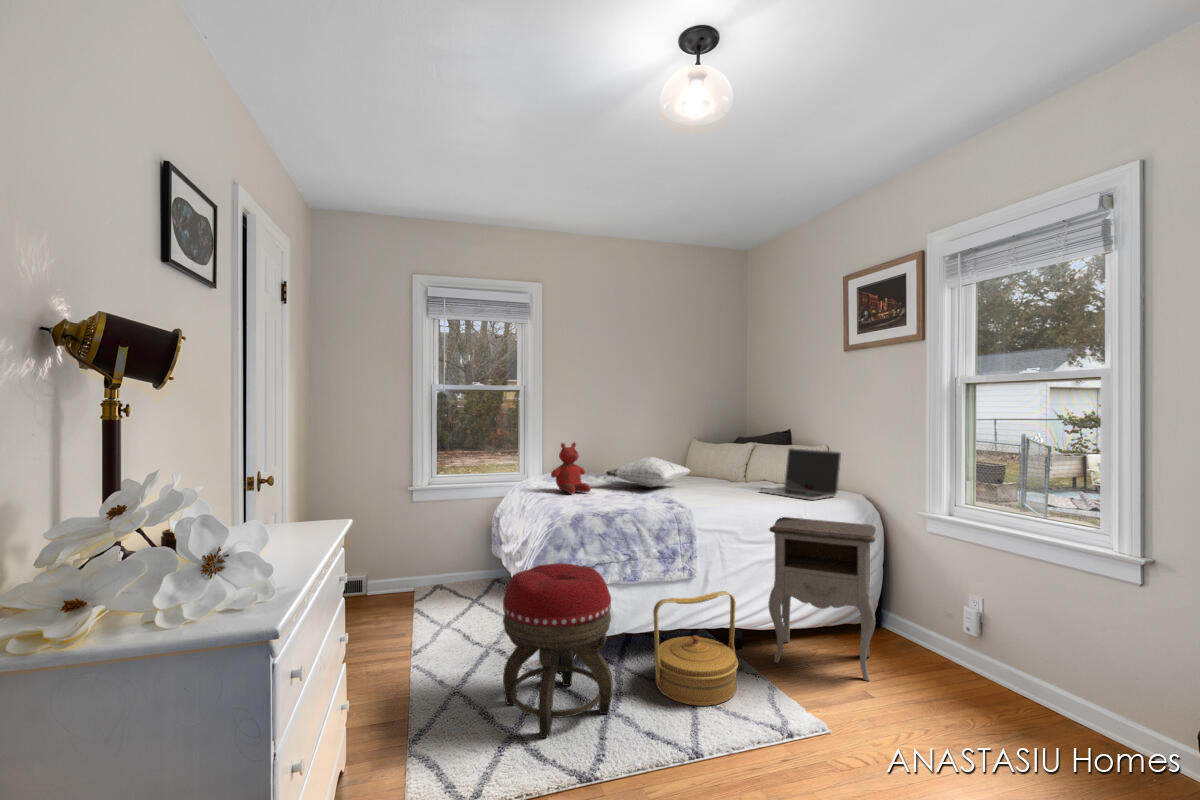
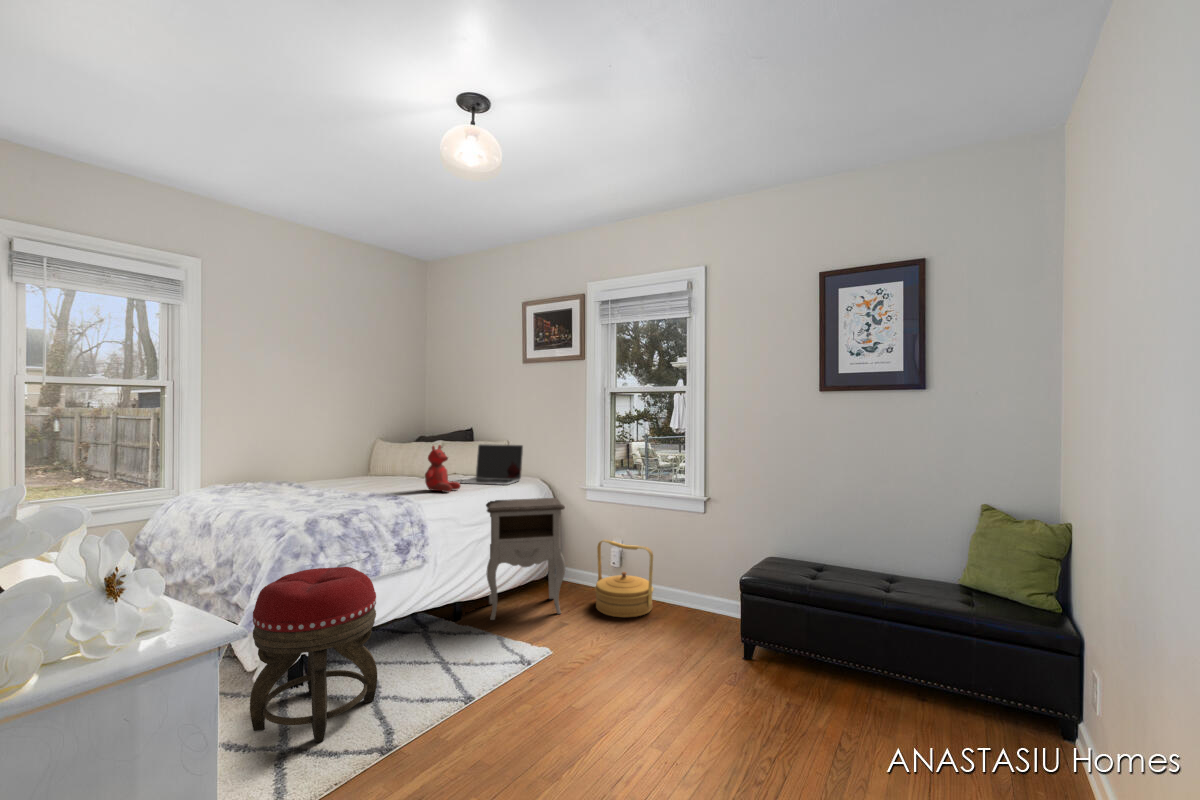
teddy bear: present [551,442,591,494] -> present [425,445,460,492]
pillow: present [606,457,690,487] -> none [310,459,396,489]
woven basket: present [653,591,738,706] -> present [595,540,653,618]

